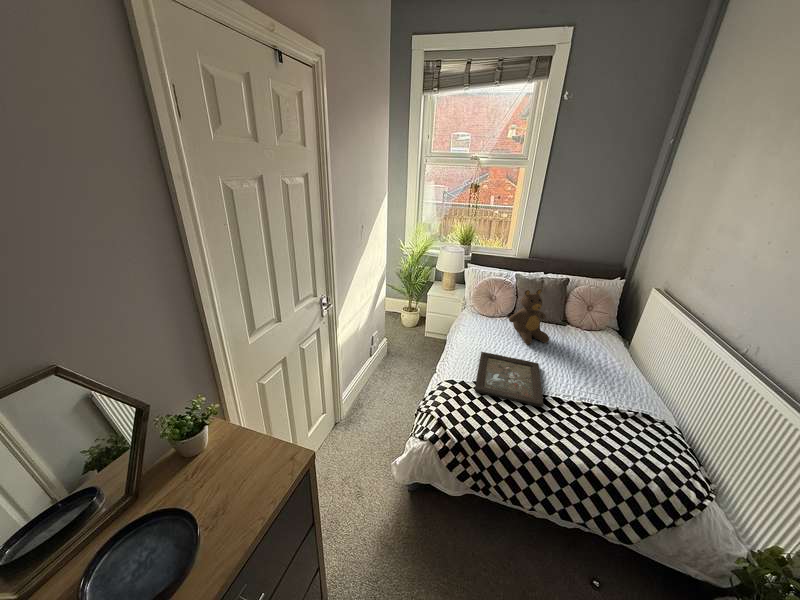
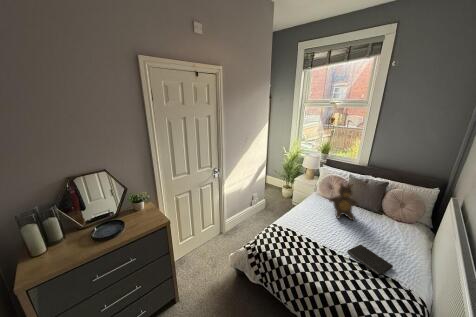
tray: present [475,352,544,407] -> none [281,214,334,251]
notebook: none [575,376,633,415] -> present [347,244,393,275]

